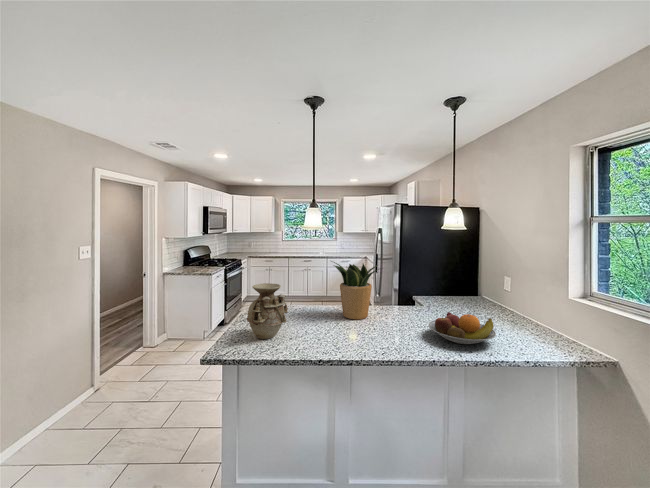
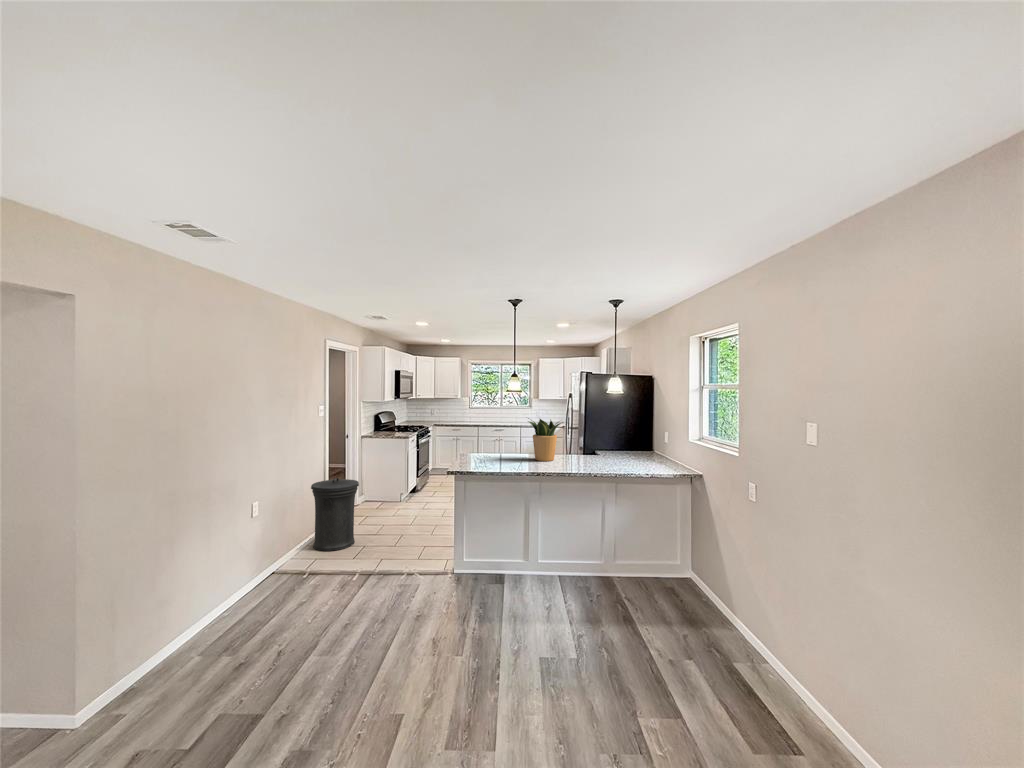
vase: present [247,283,288,339] -> none [468,431,496,468]
fruit bowl: present [429,312,496,344] -> none [594,451,637,470]
trash can: none [61,331,131,427] -> present [311,478,359,551]

